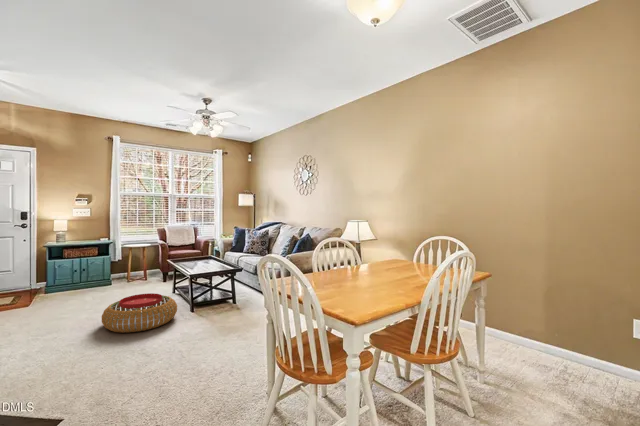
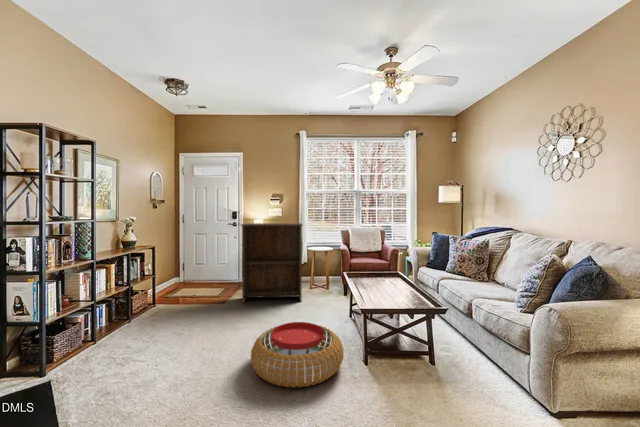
bookshelf: none [54,223,125,301] -> present [241,223,303,303]

